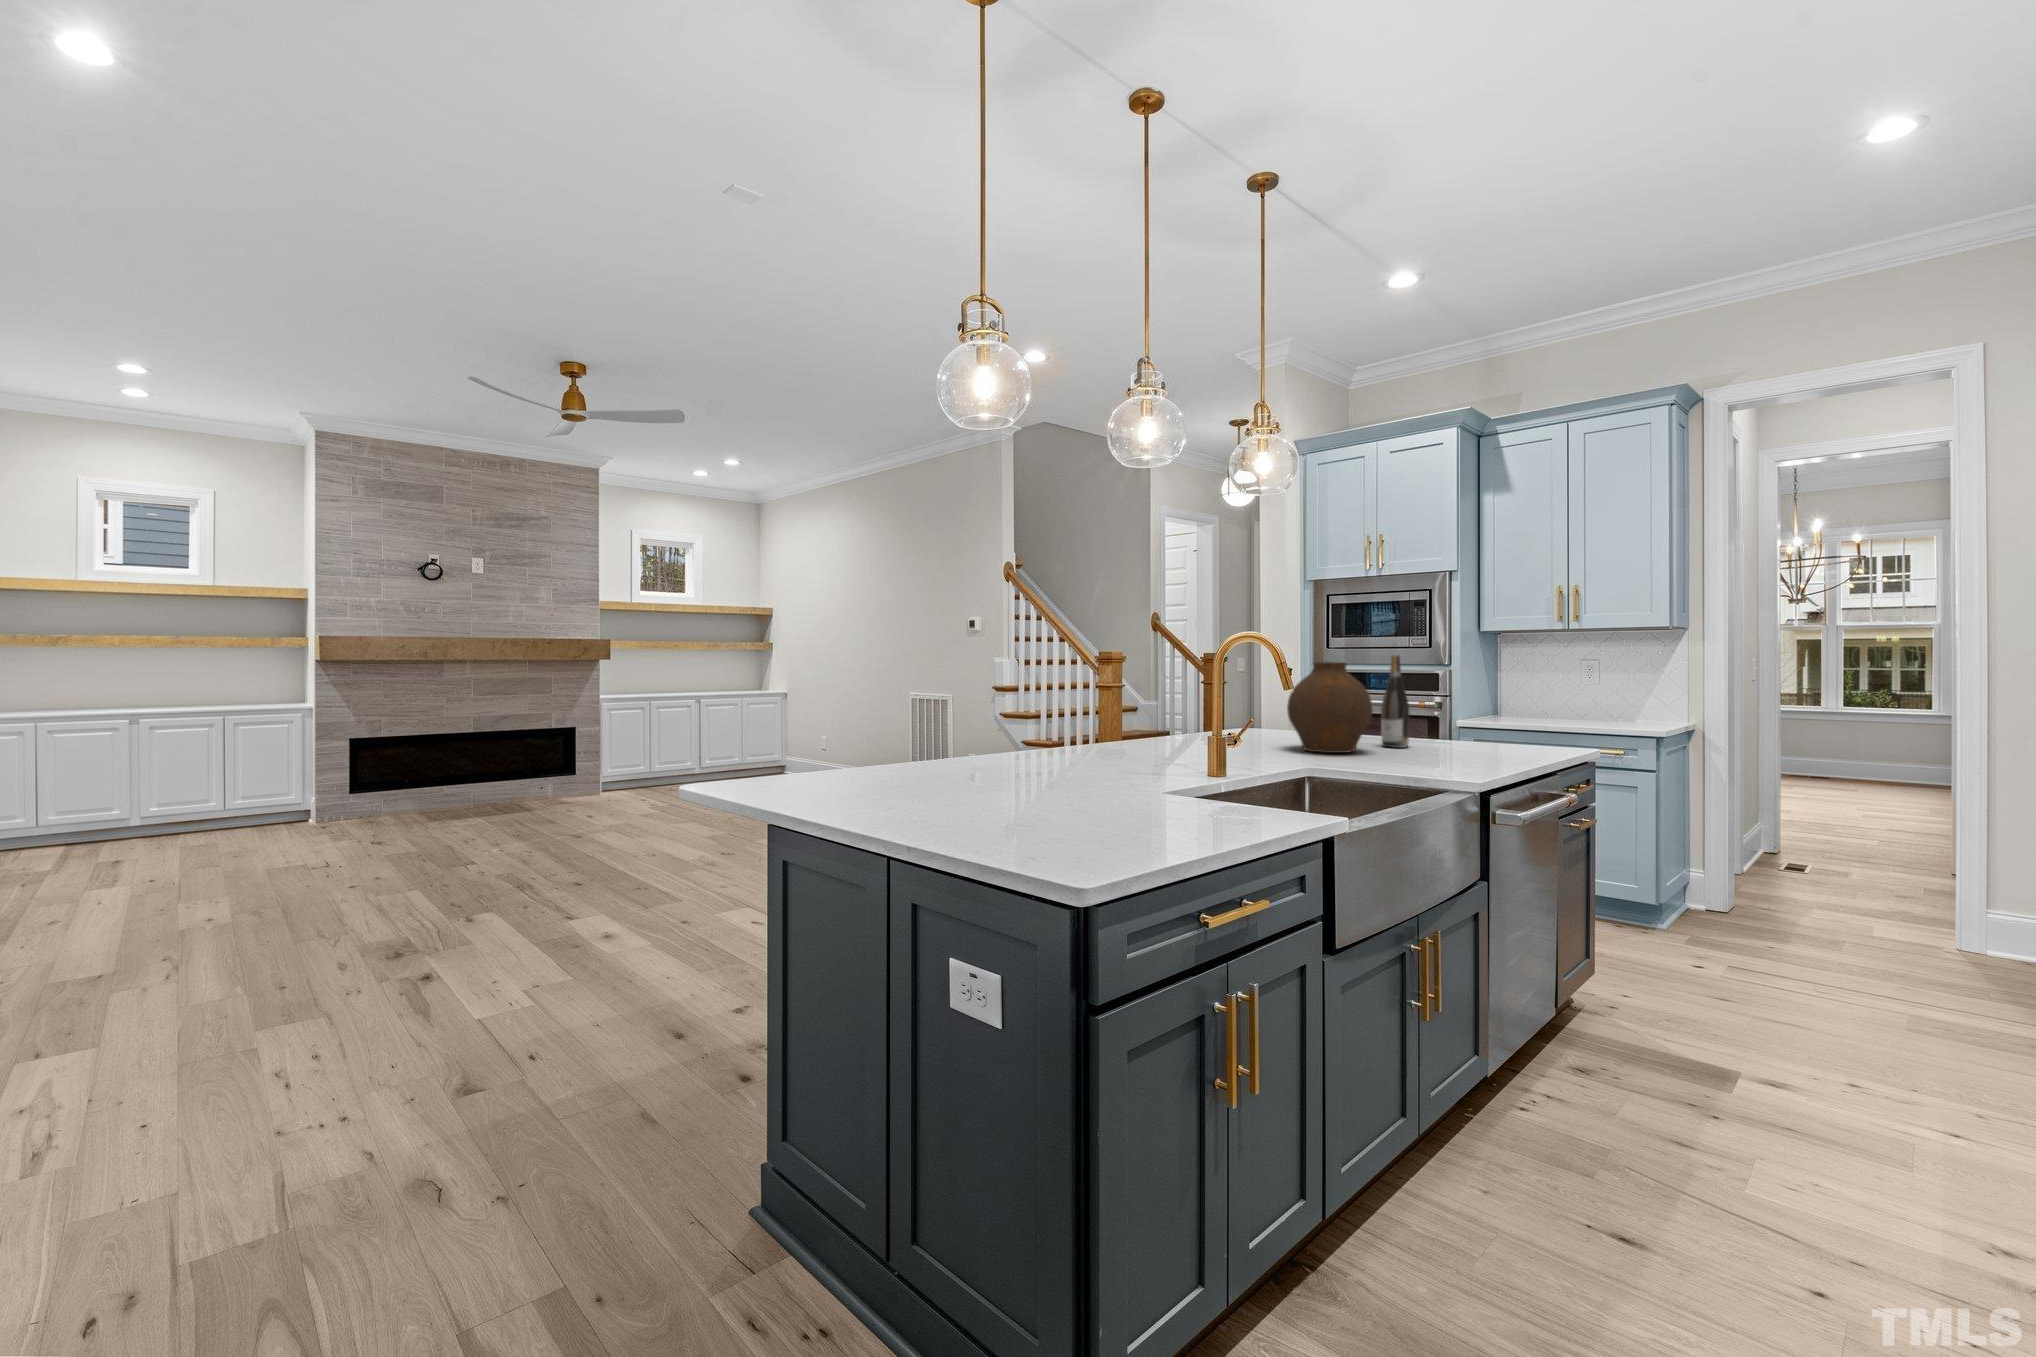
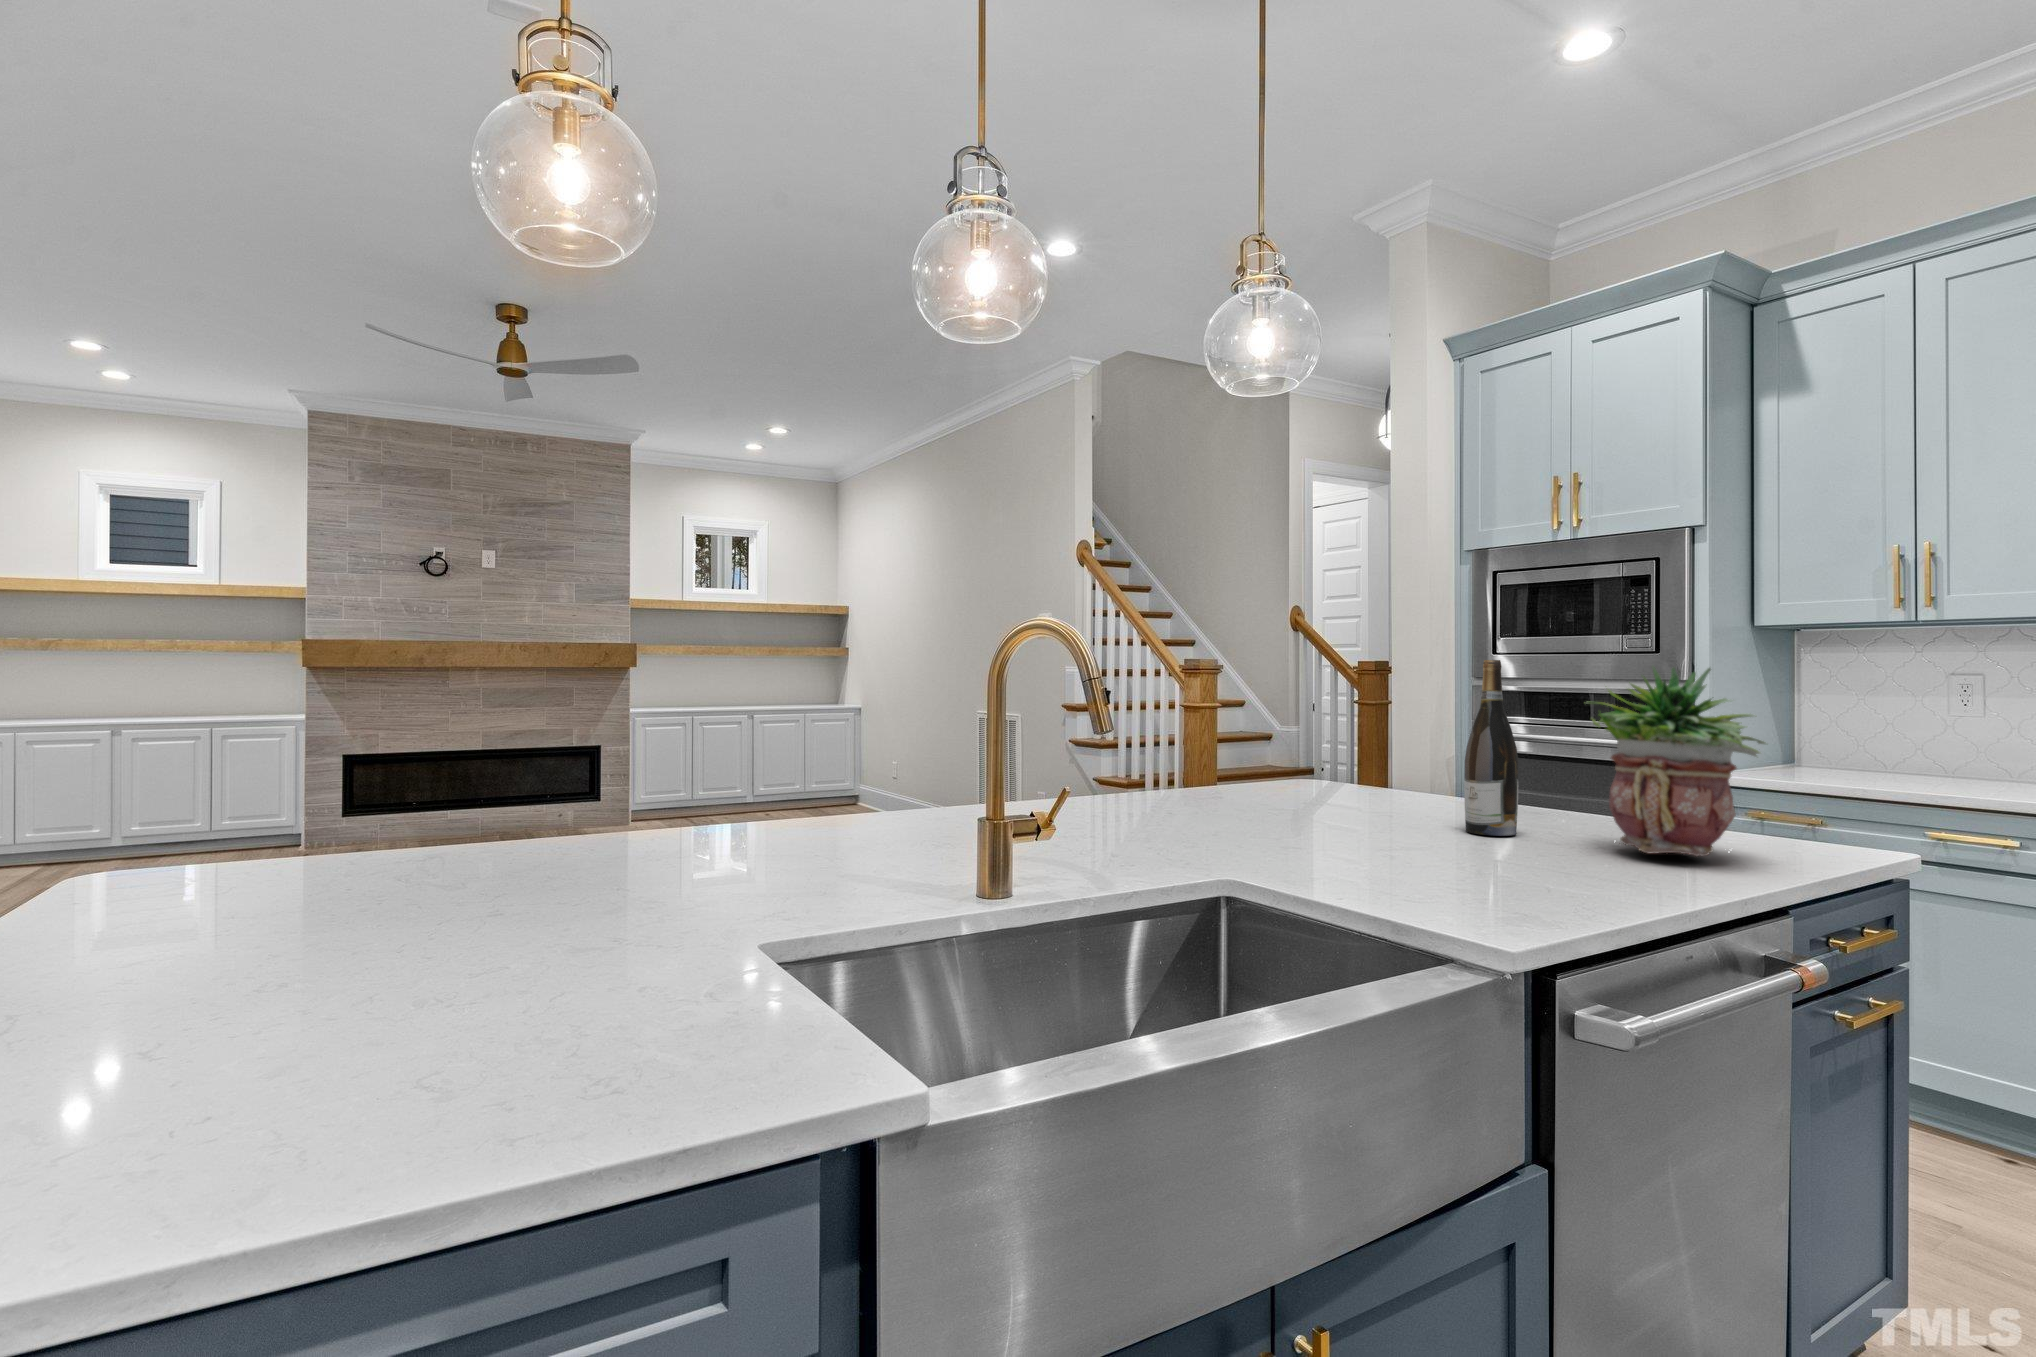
potted plant: none [1446,657,1531,752] -> present [1586,667,1765,856]
vase: present [1287,662,1373,753] -> none [1266,672,1425,845]

